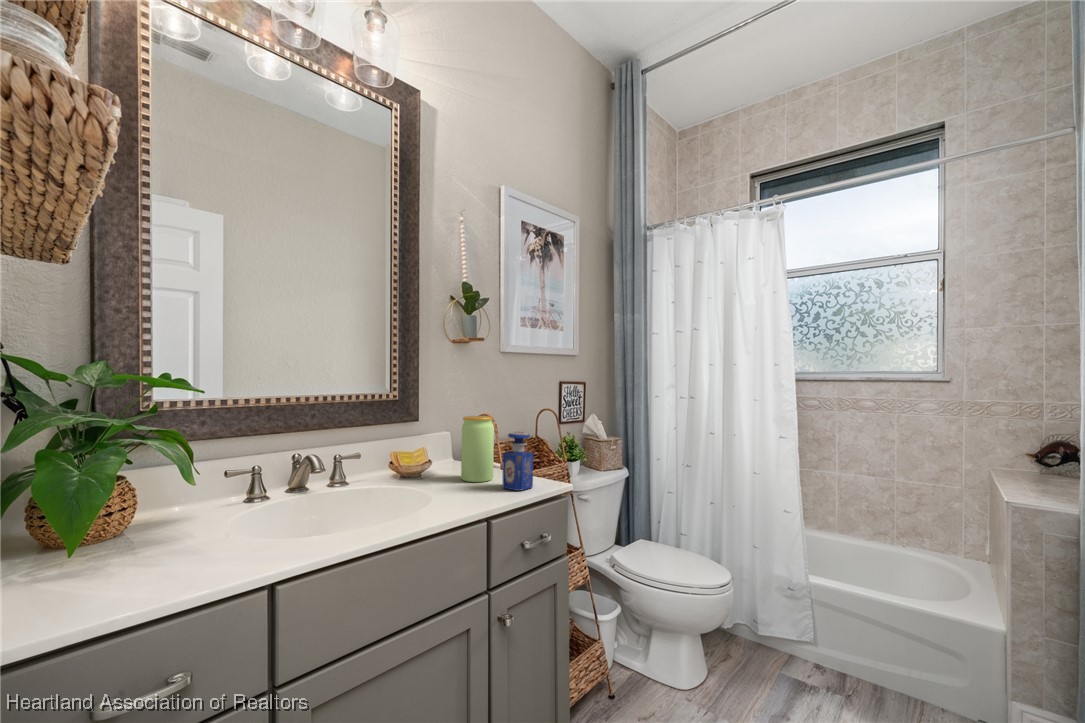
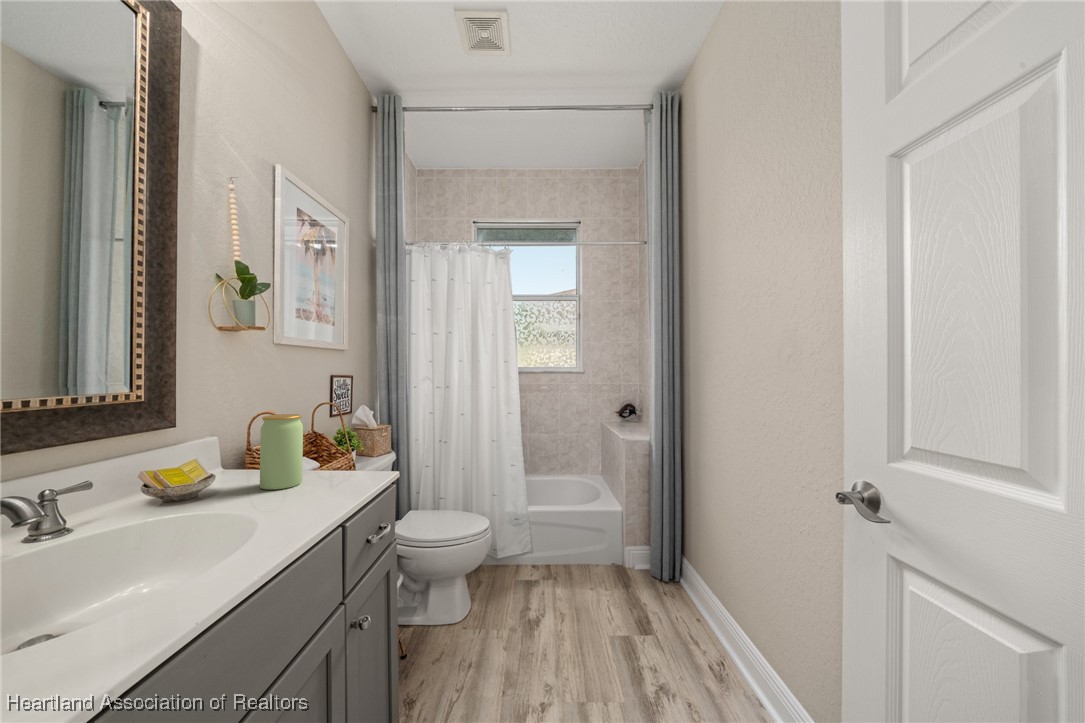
perfume bottle: present [502,432,533,491] -> none [325,427,360,489]

